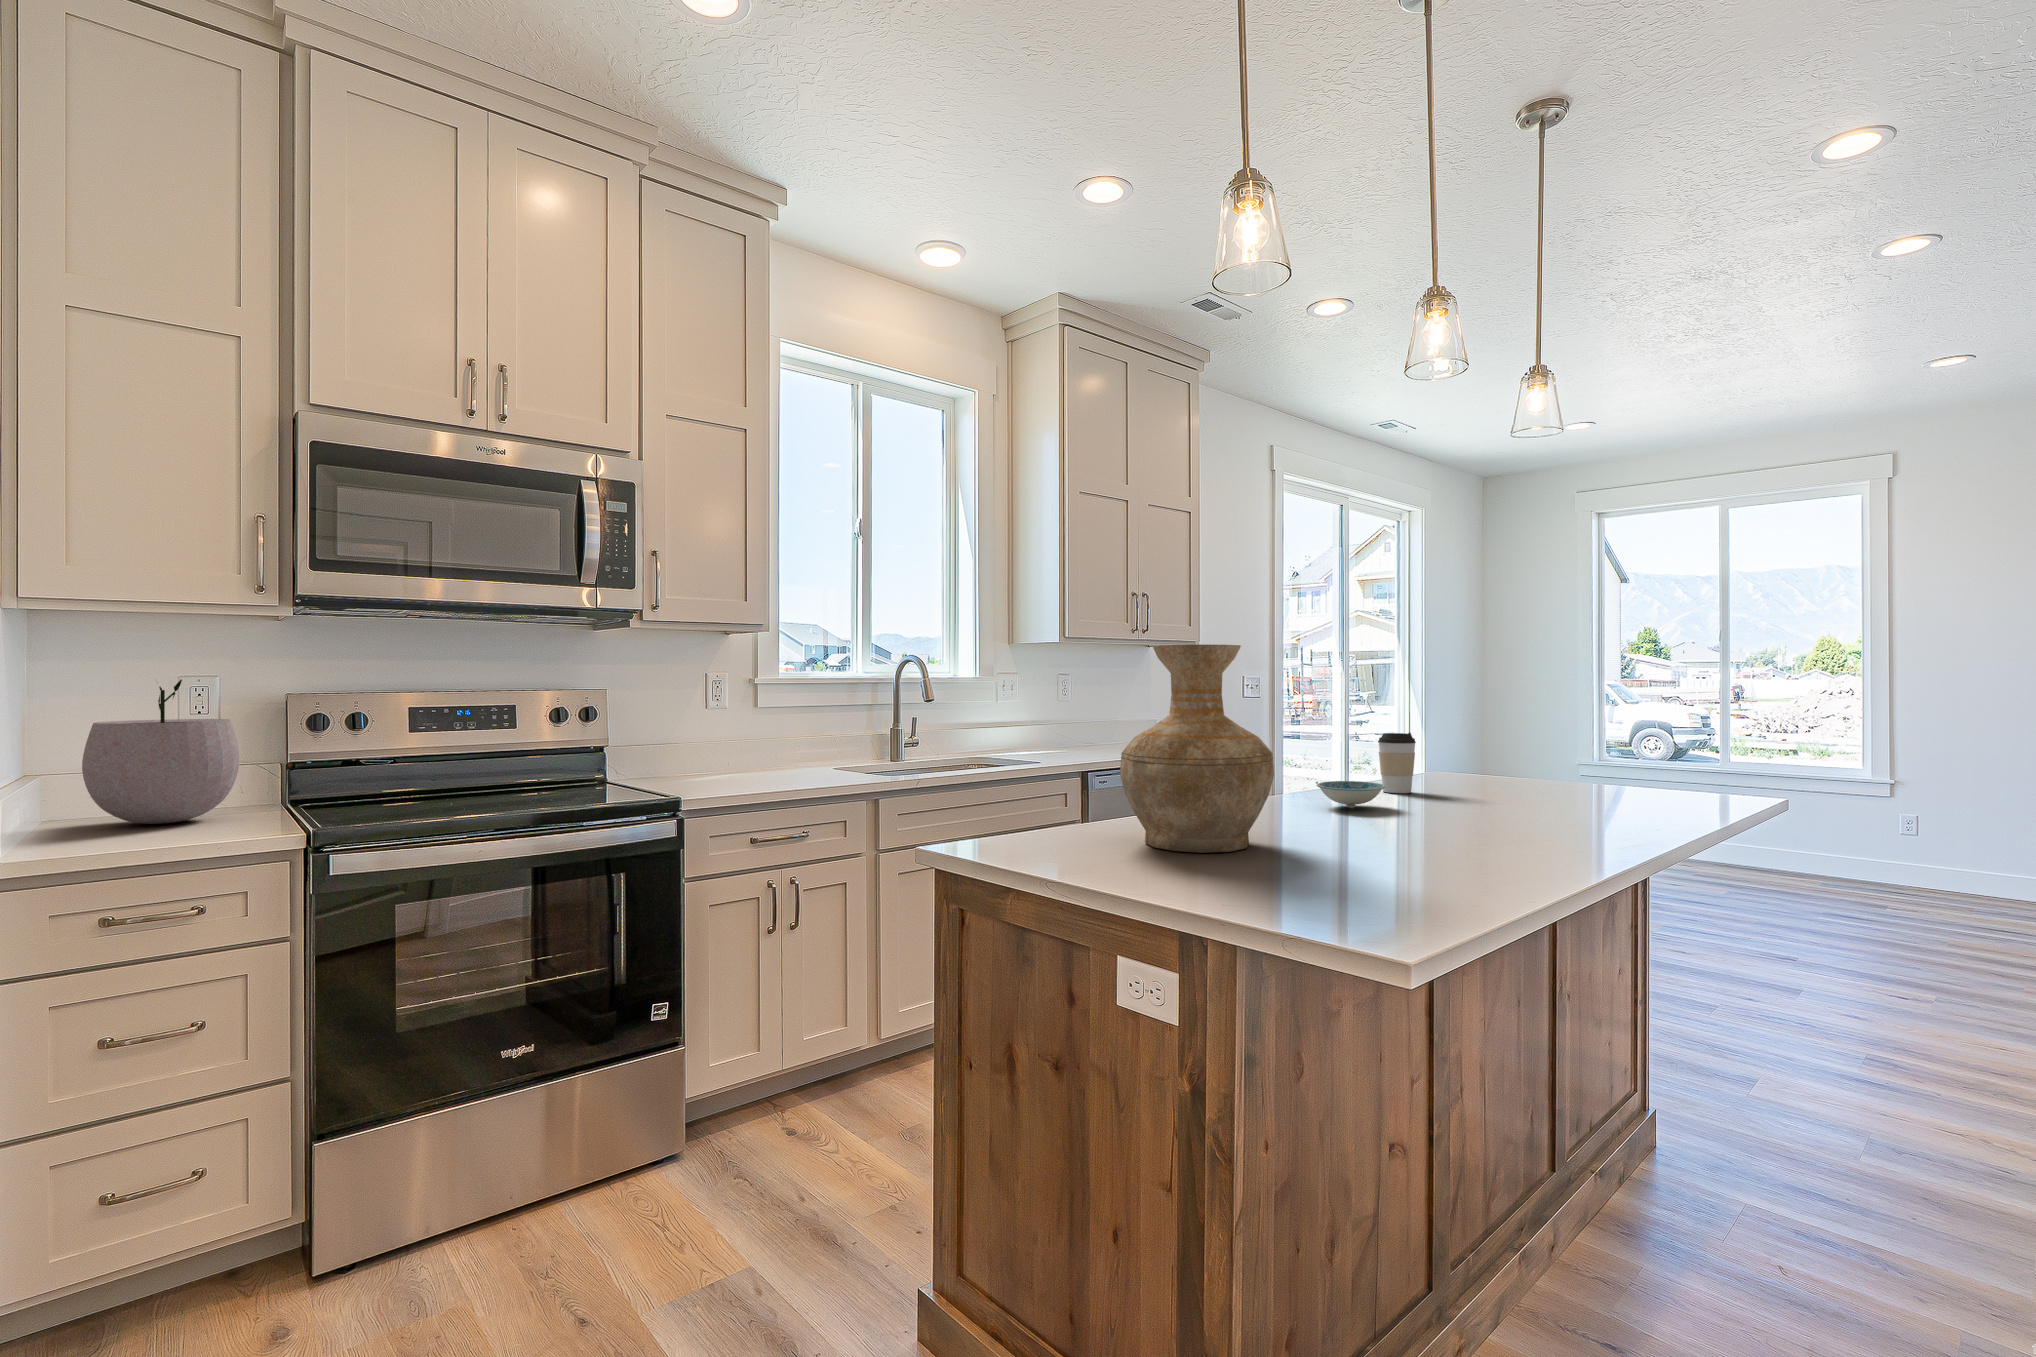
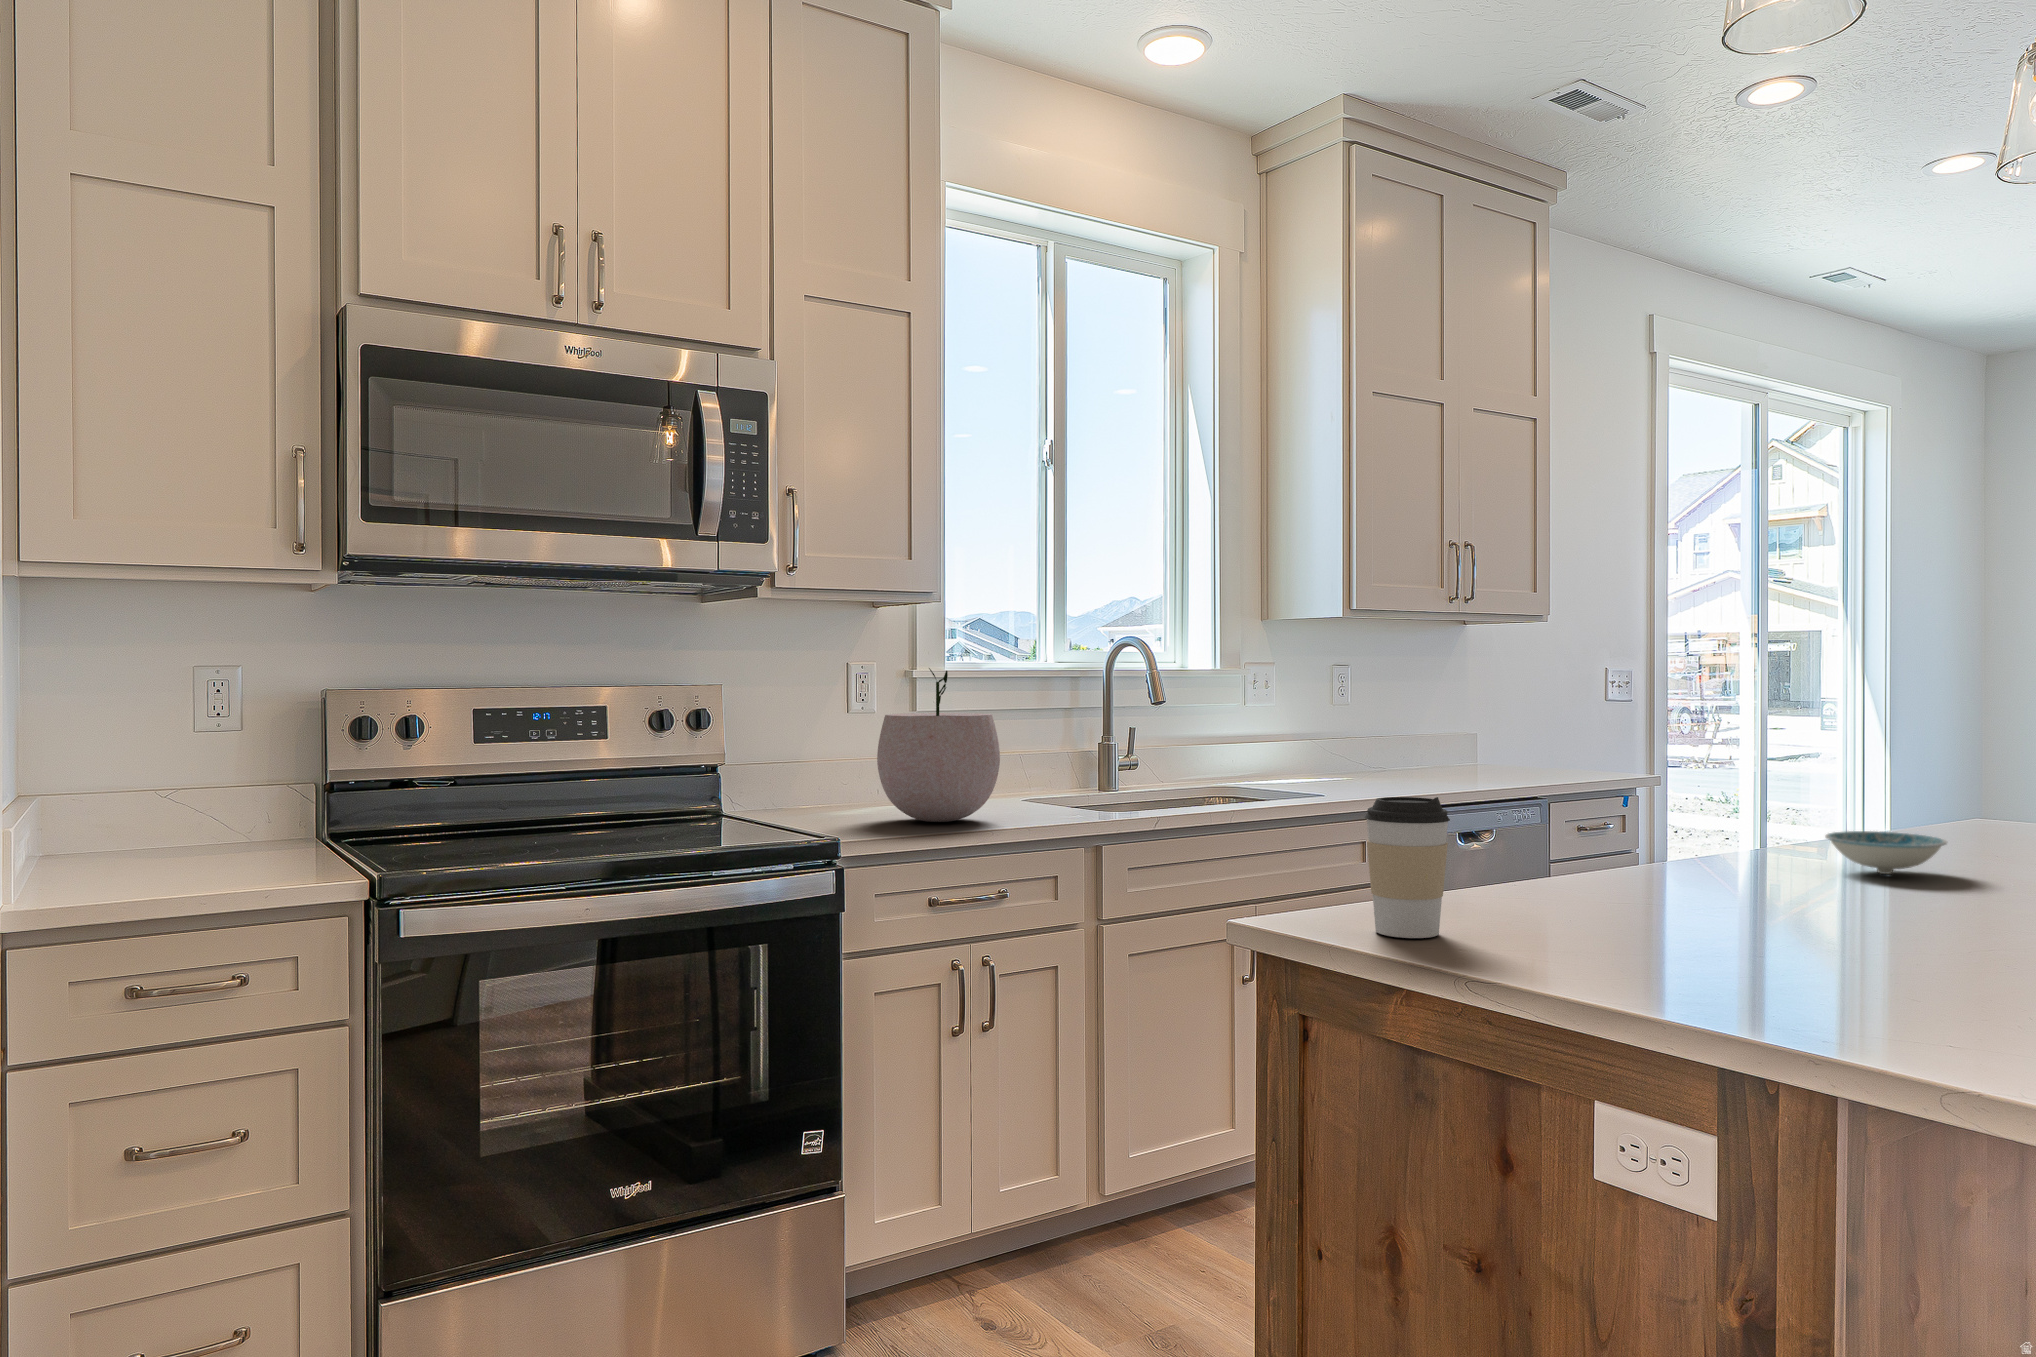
vase: present [1120,644,1274,853] -> none [1543,612,1809,943]
plant pot: present [82,680,240,824] -> present [877,668,1000,822]
coffee cup: present [1378,733,1416,793] -> present [1365,797,1450,938]

